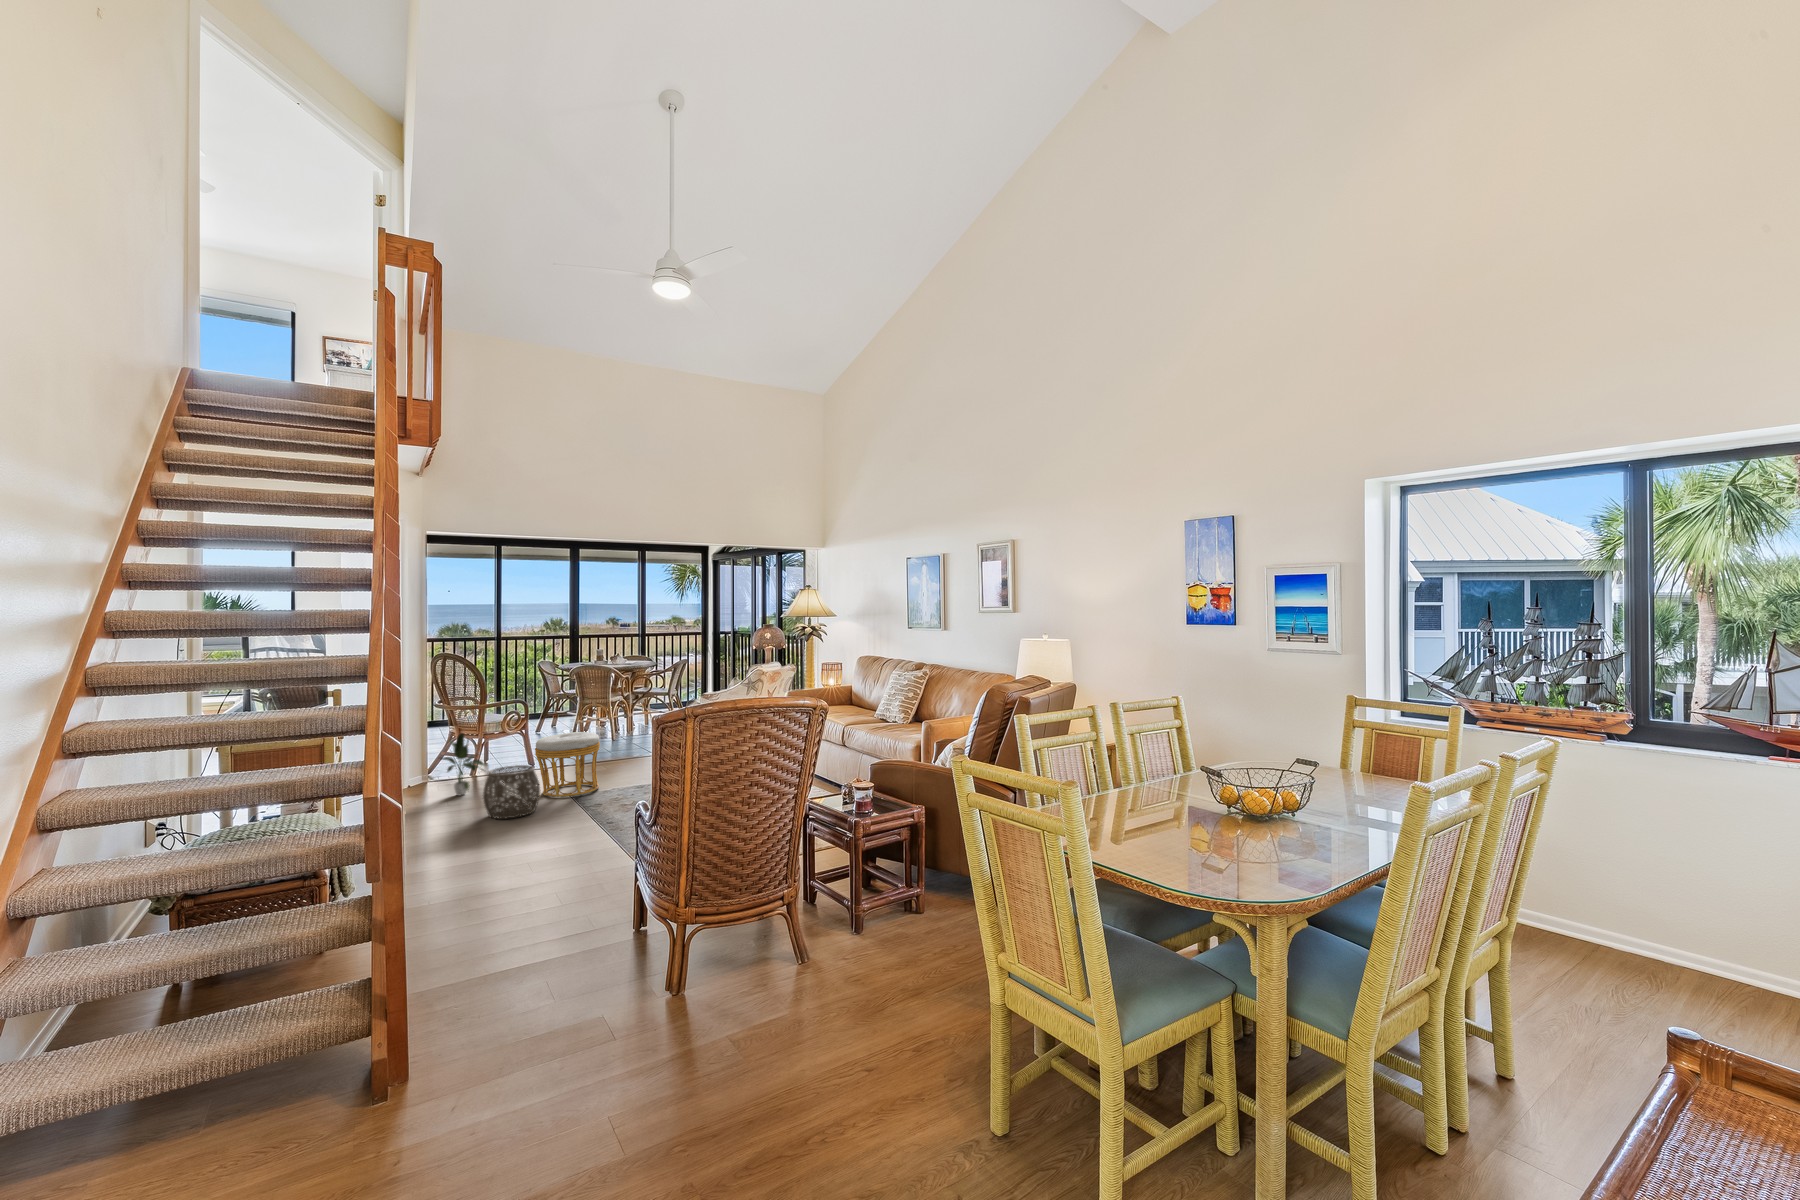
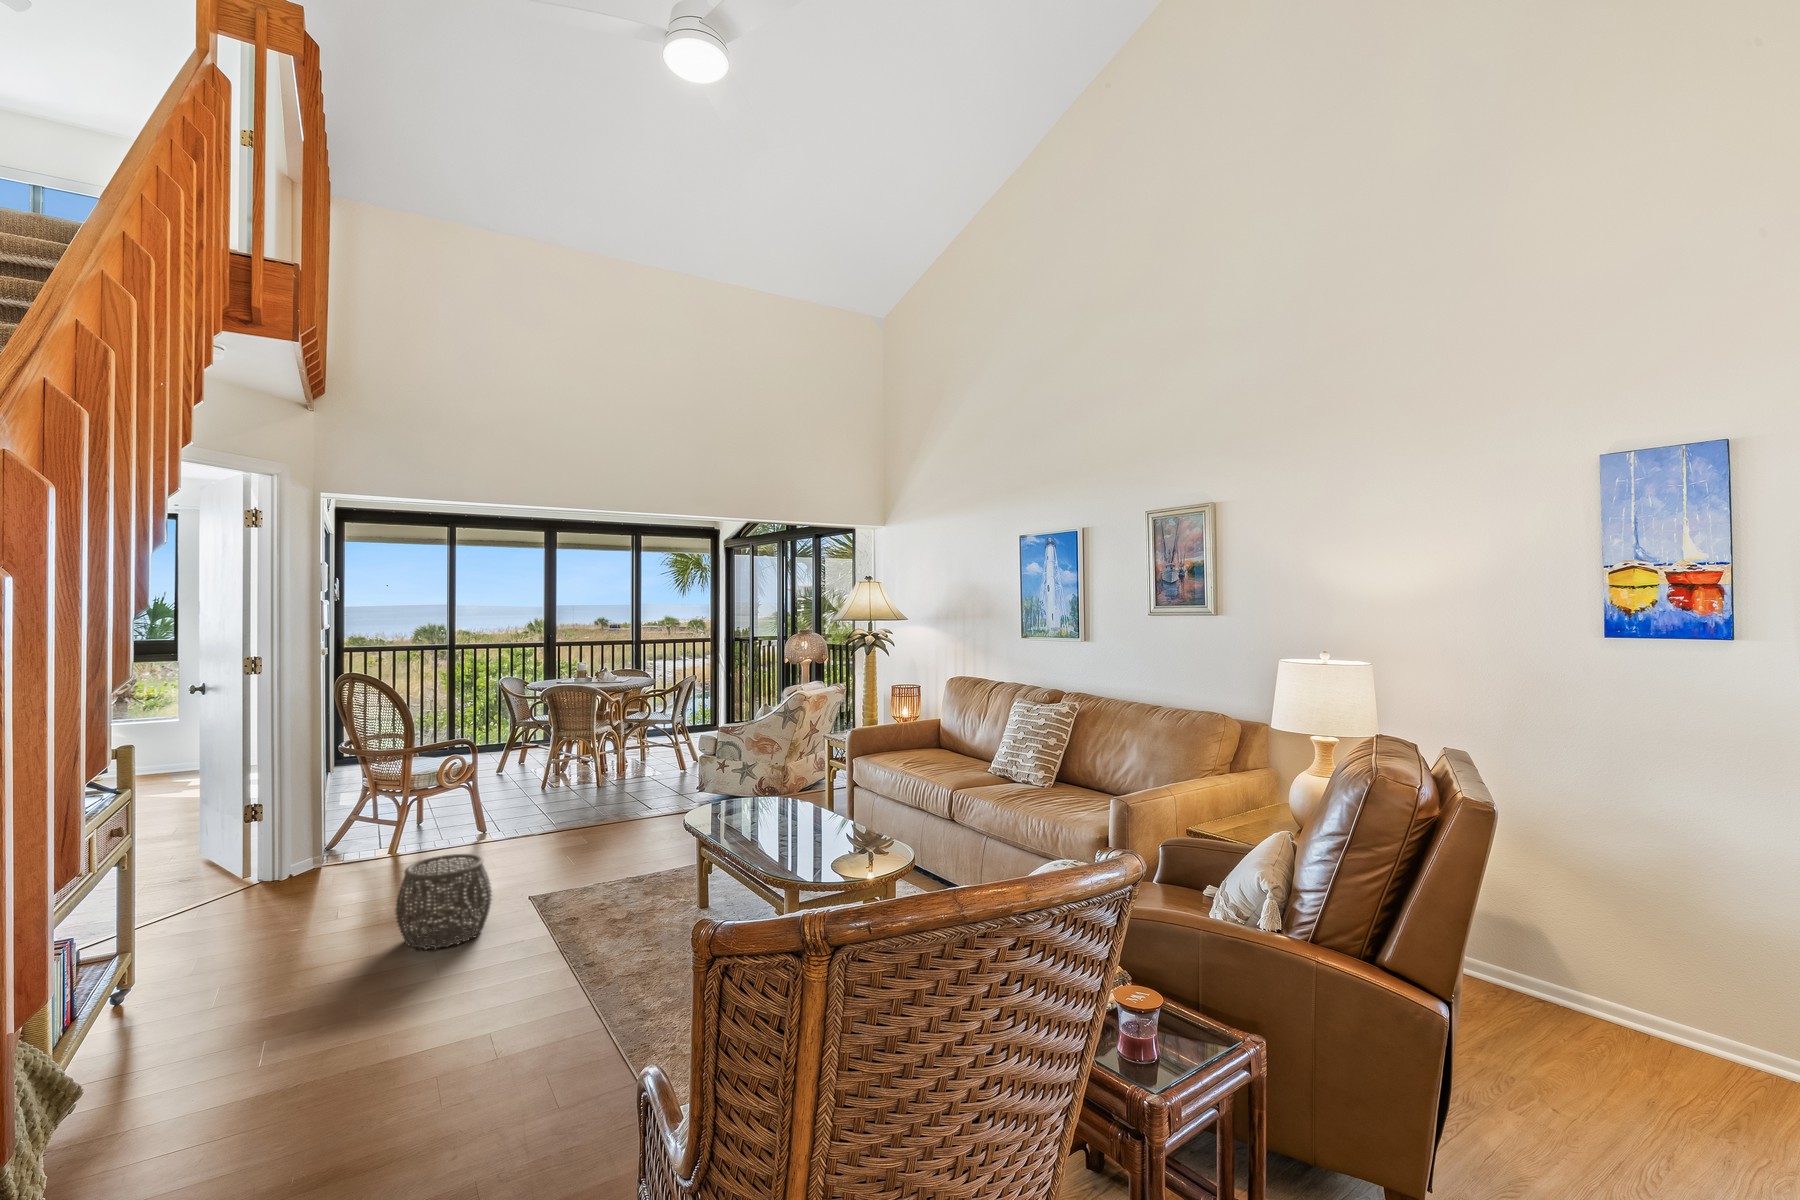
ottoman: present [535,732,600,797] -> none [485,792,586,898]
potted plant: present [440,733,485,795] -> none [331,795,409,894]

